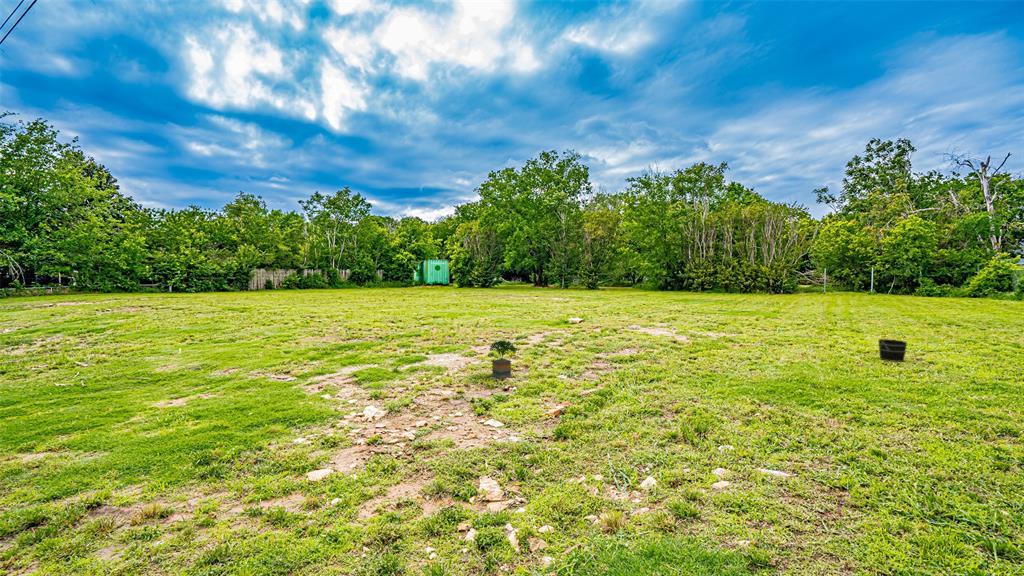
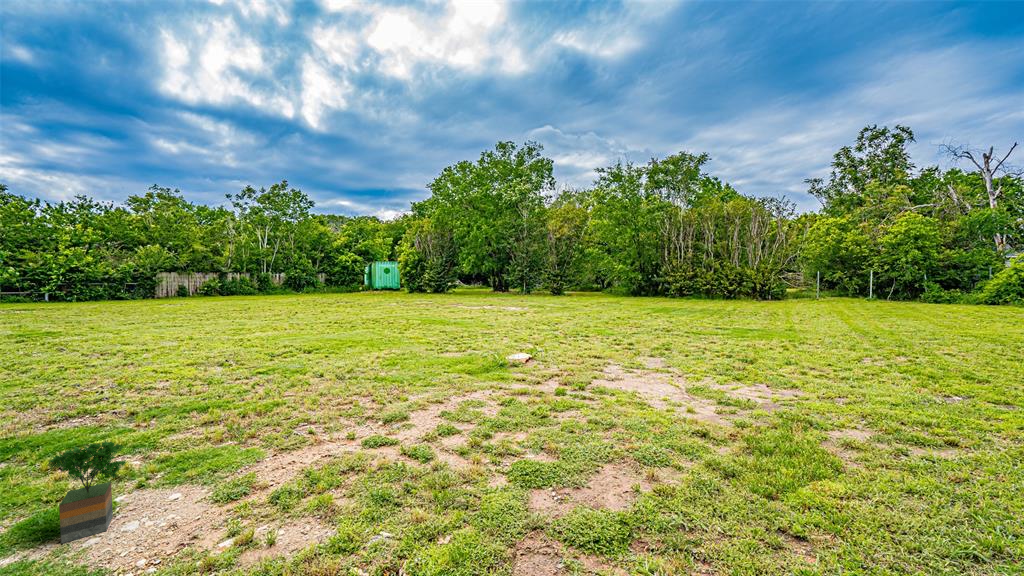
bucket: present [879,339,907,362] -> none [914,405,969,453]

